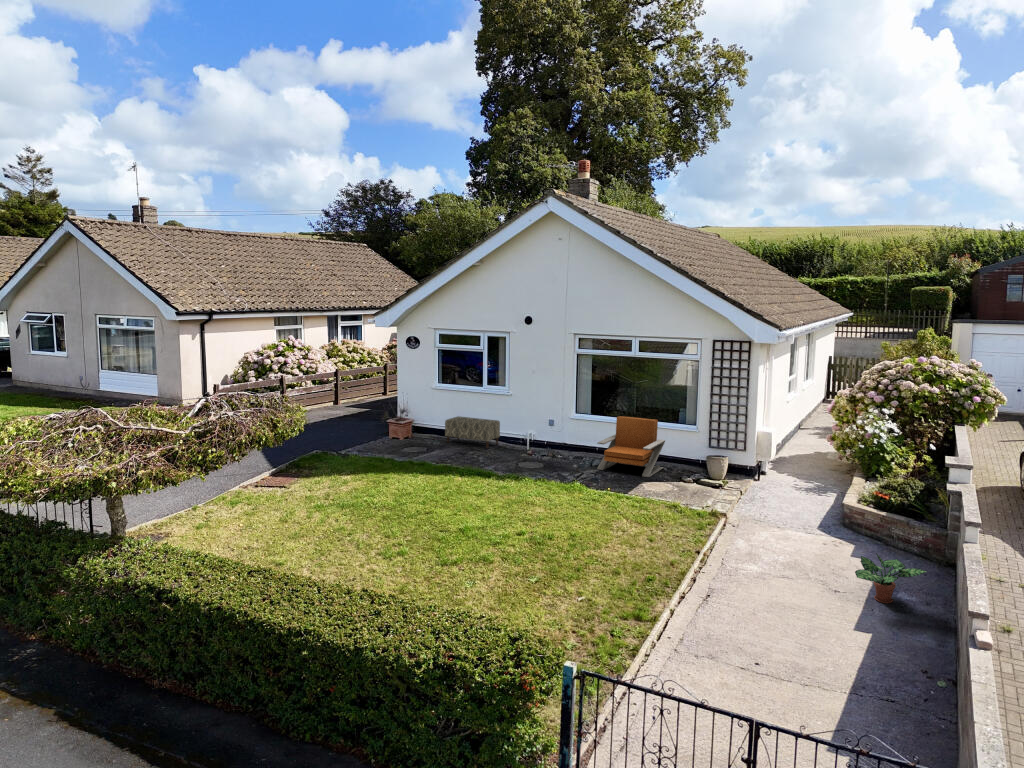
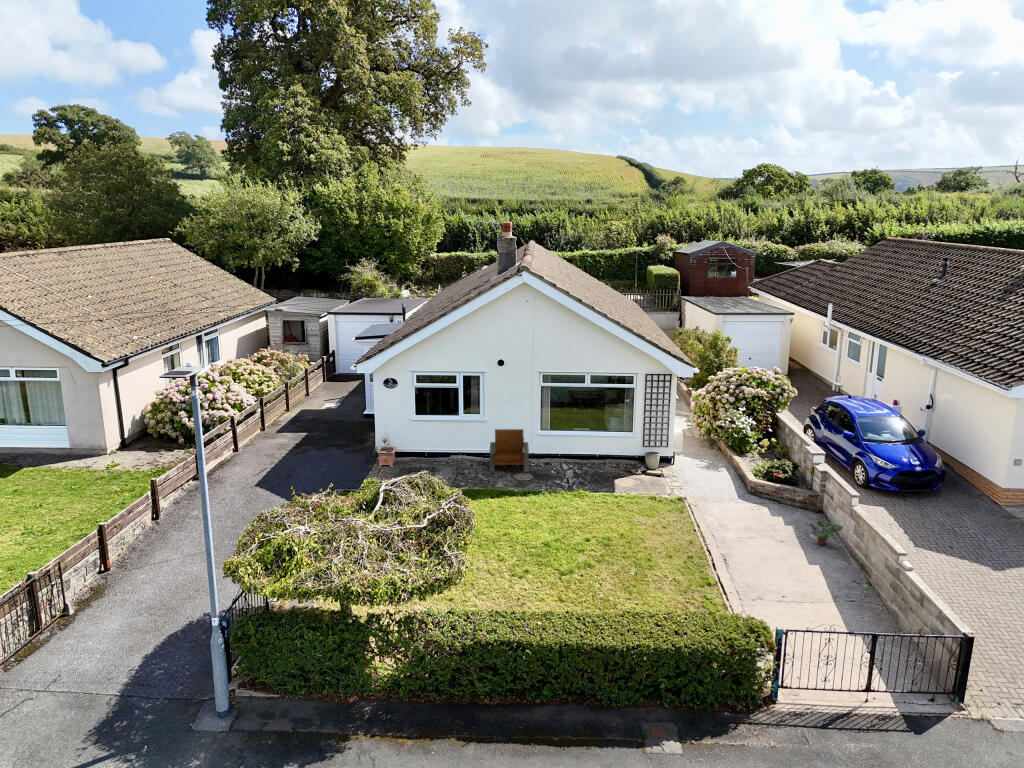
bench: present [445,416,500,448] -> none [437,441,479,465]
lounge chair: present [597,416,665,477] -> present [490,429,529,472]

